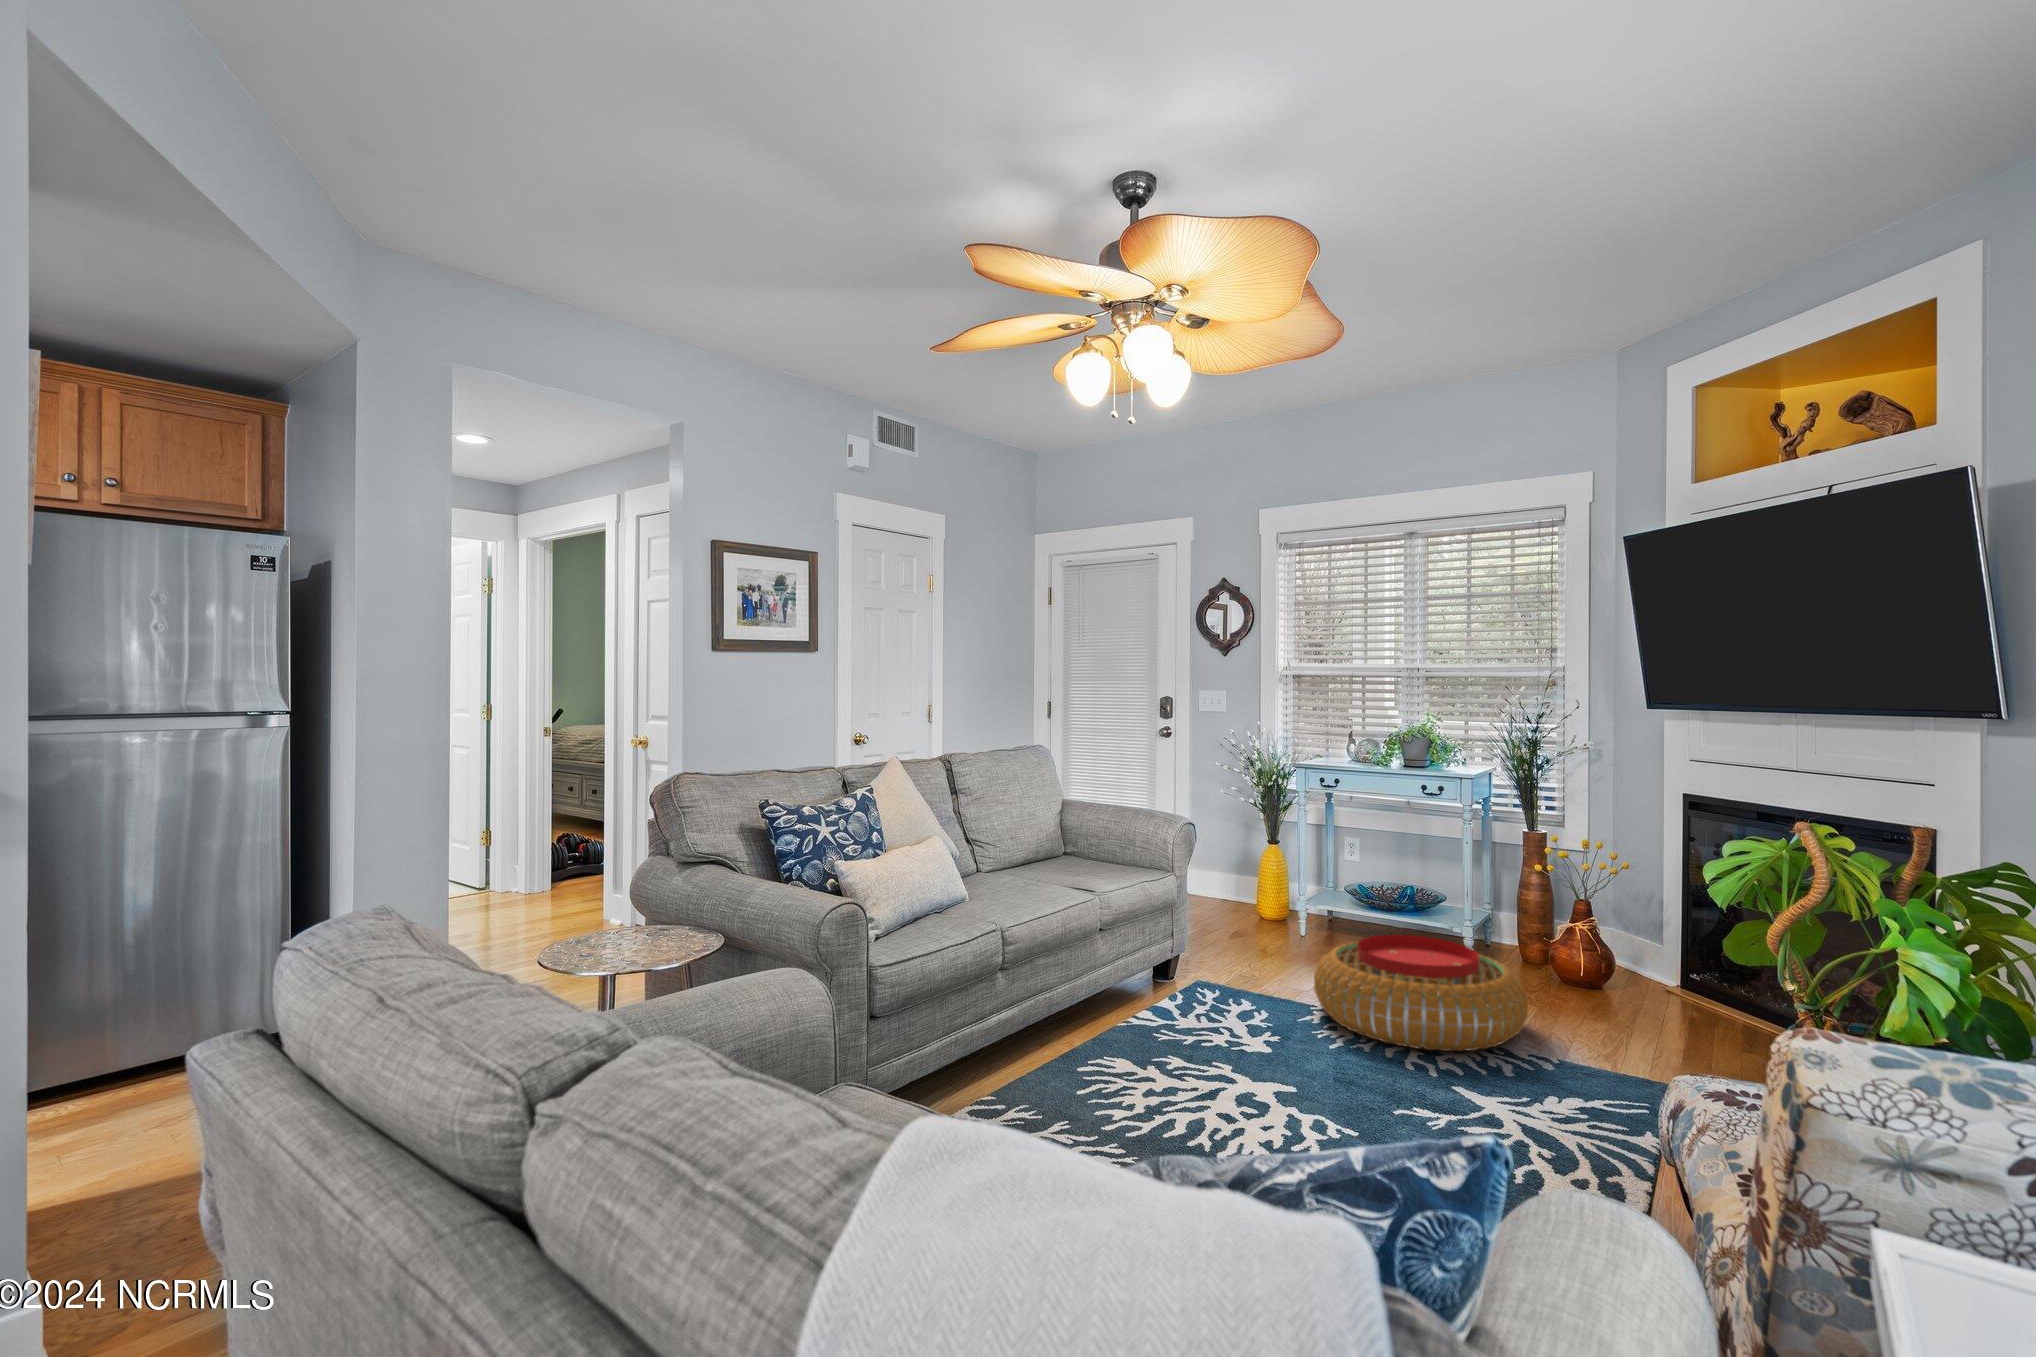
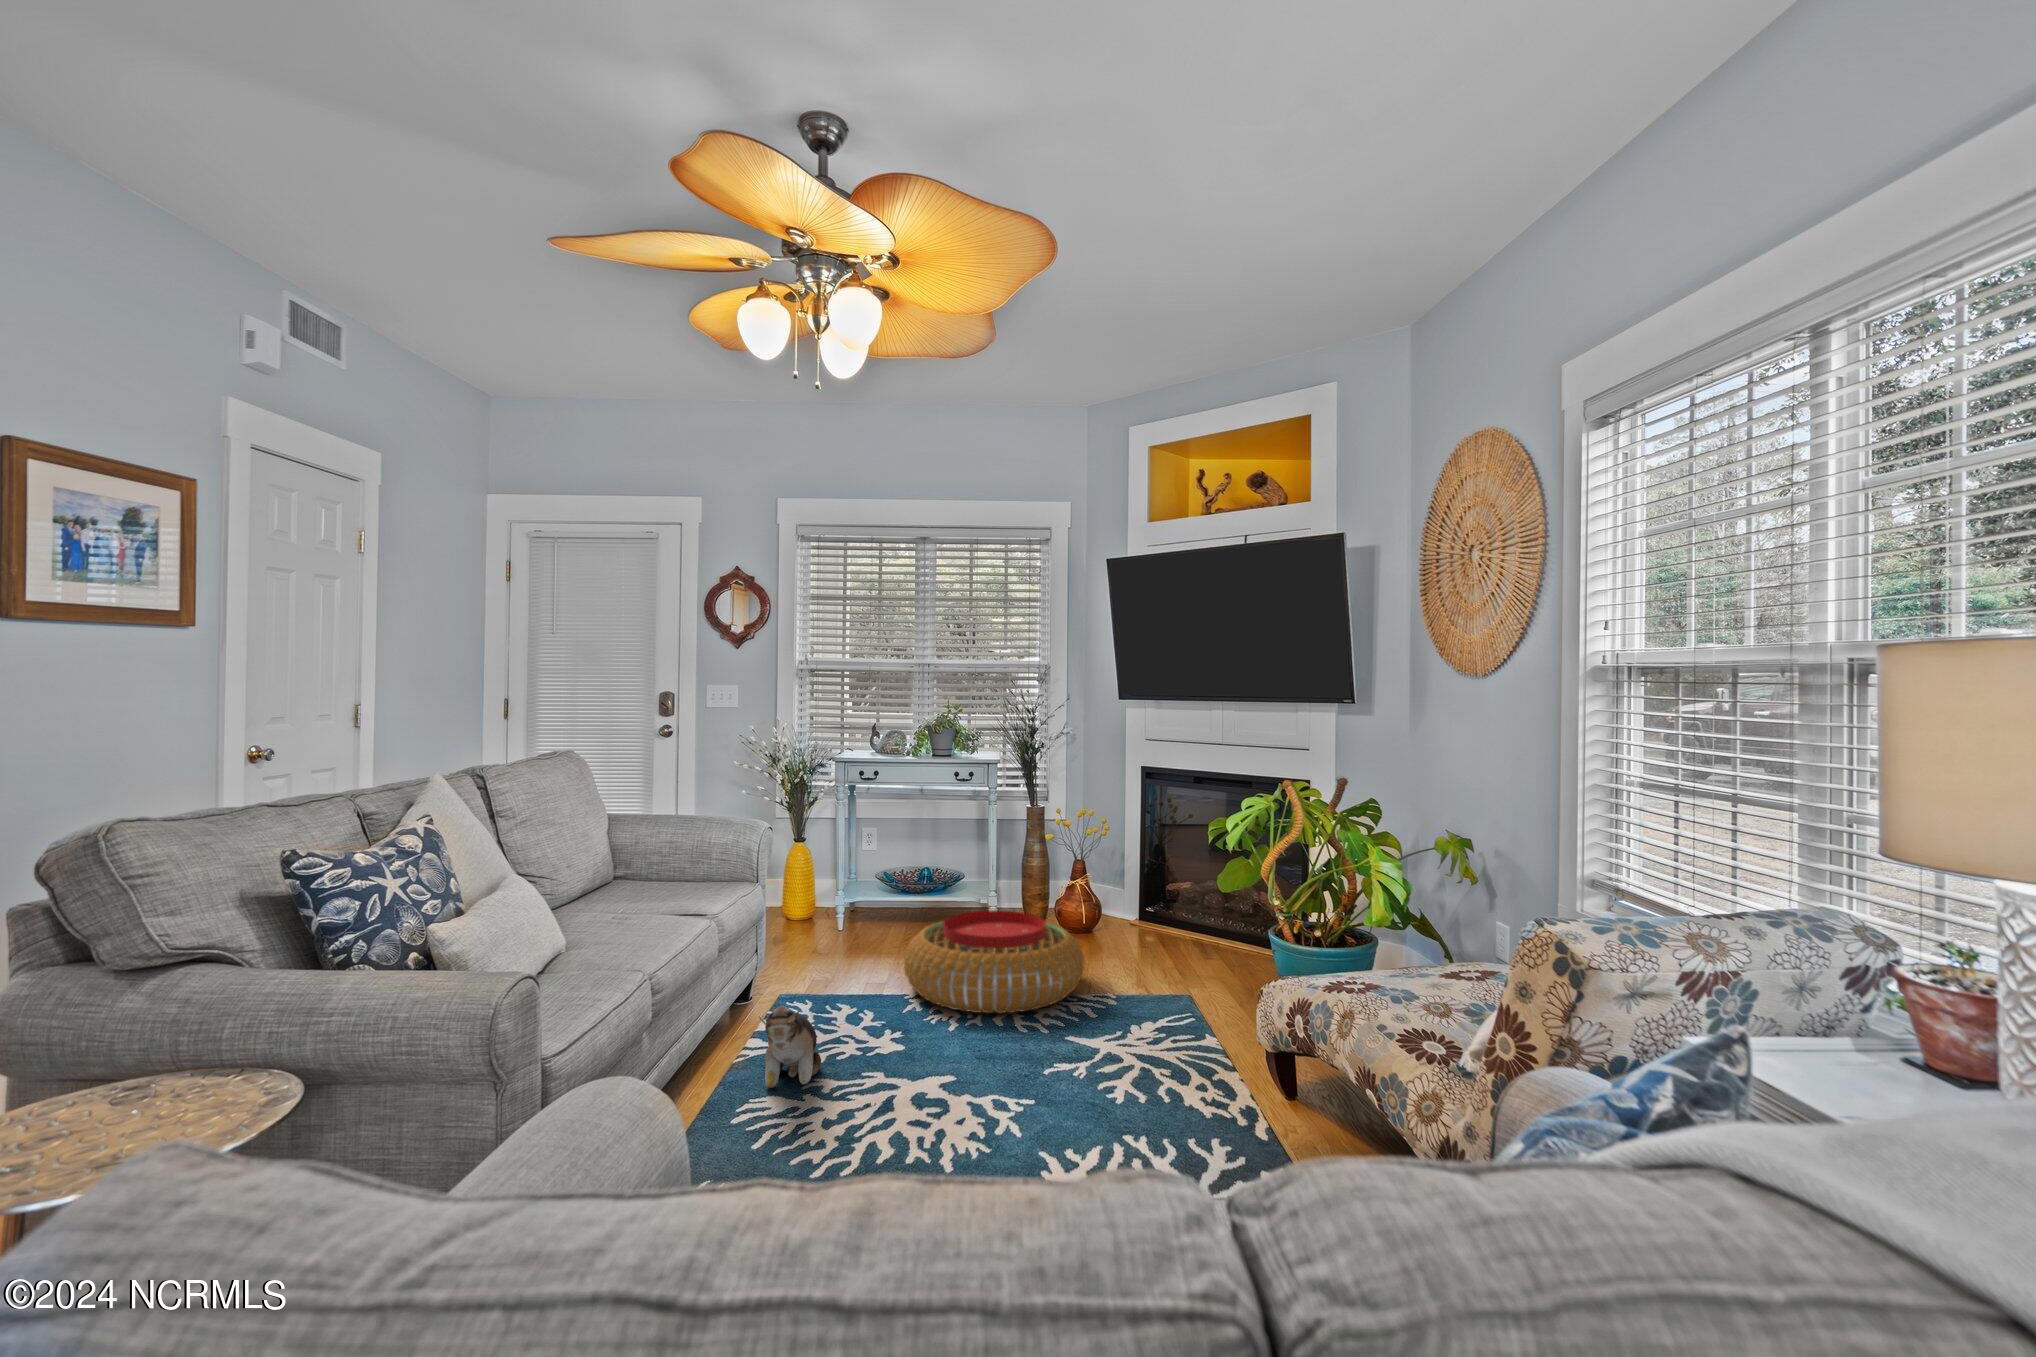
plush toy: none [1105,981,1184,1059] -> present [759,1005,821,1088]

